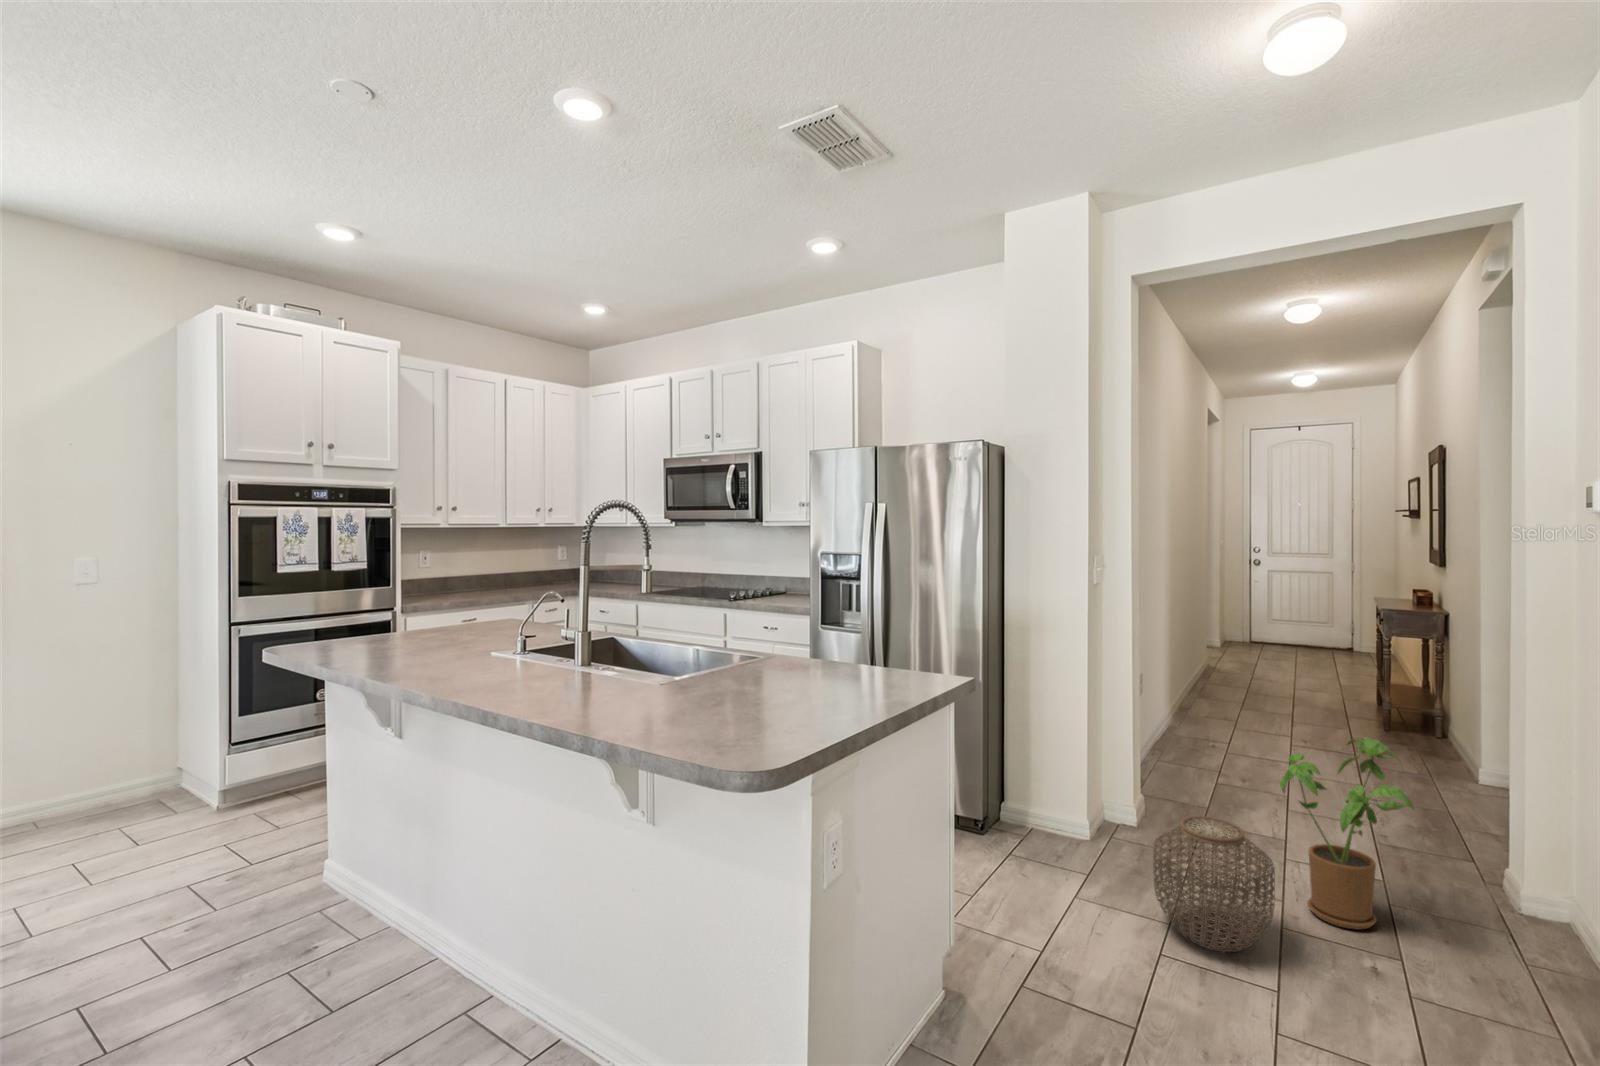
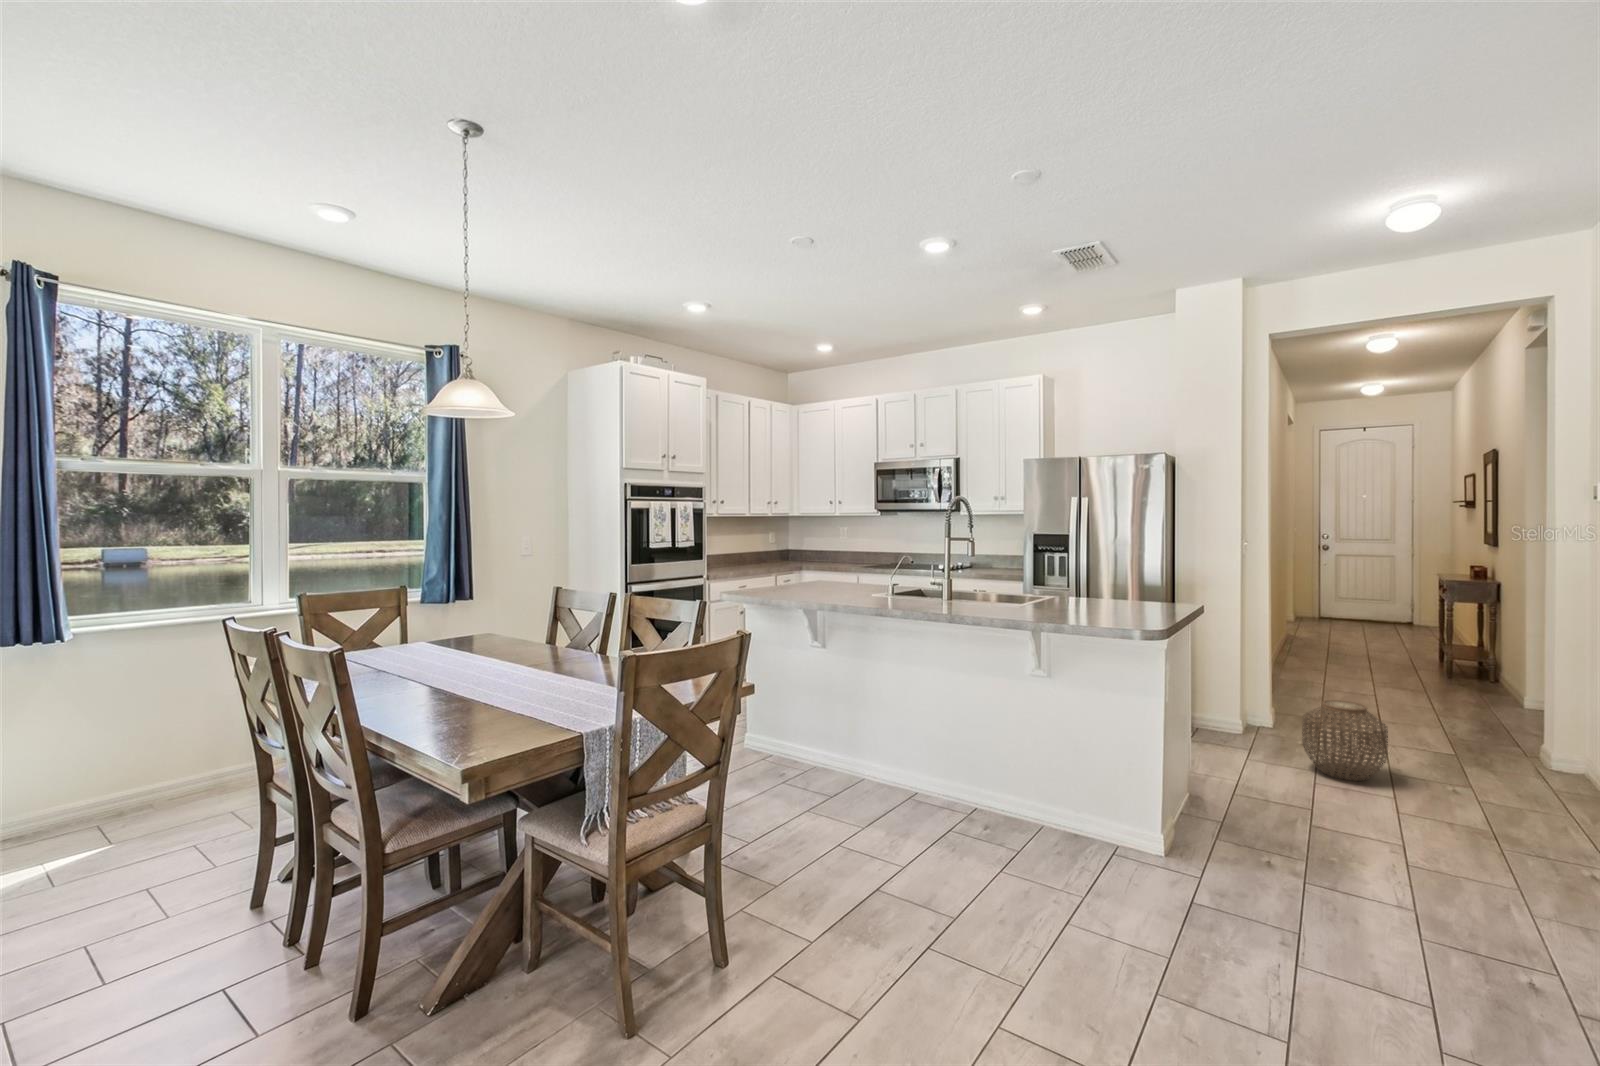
house plant: present [1280,737,1414,929] -> none [1385,650,1483,773]

